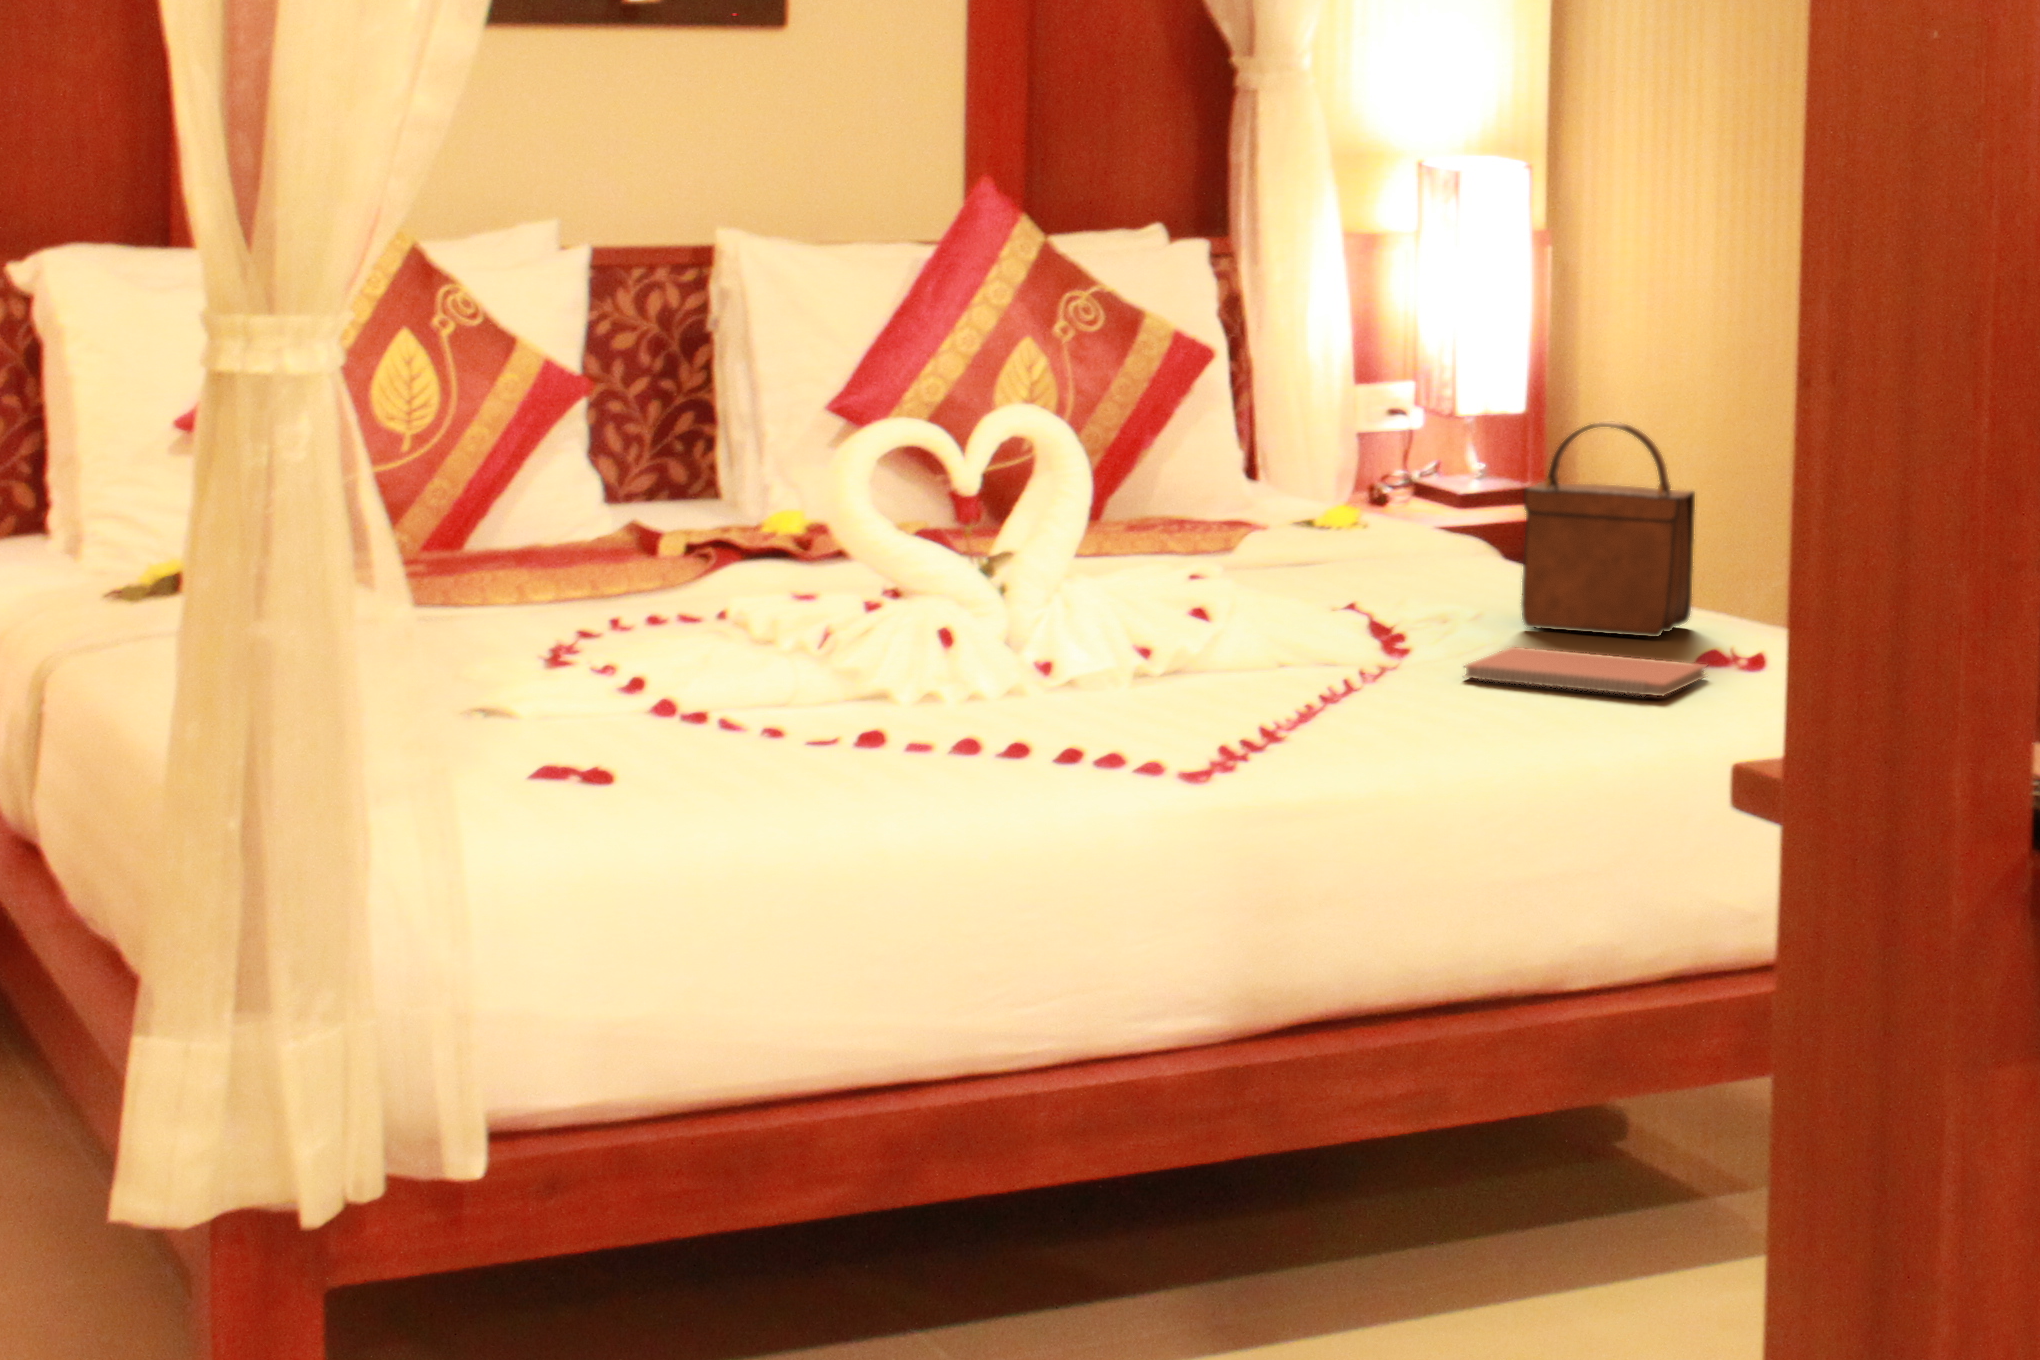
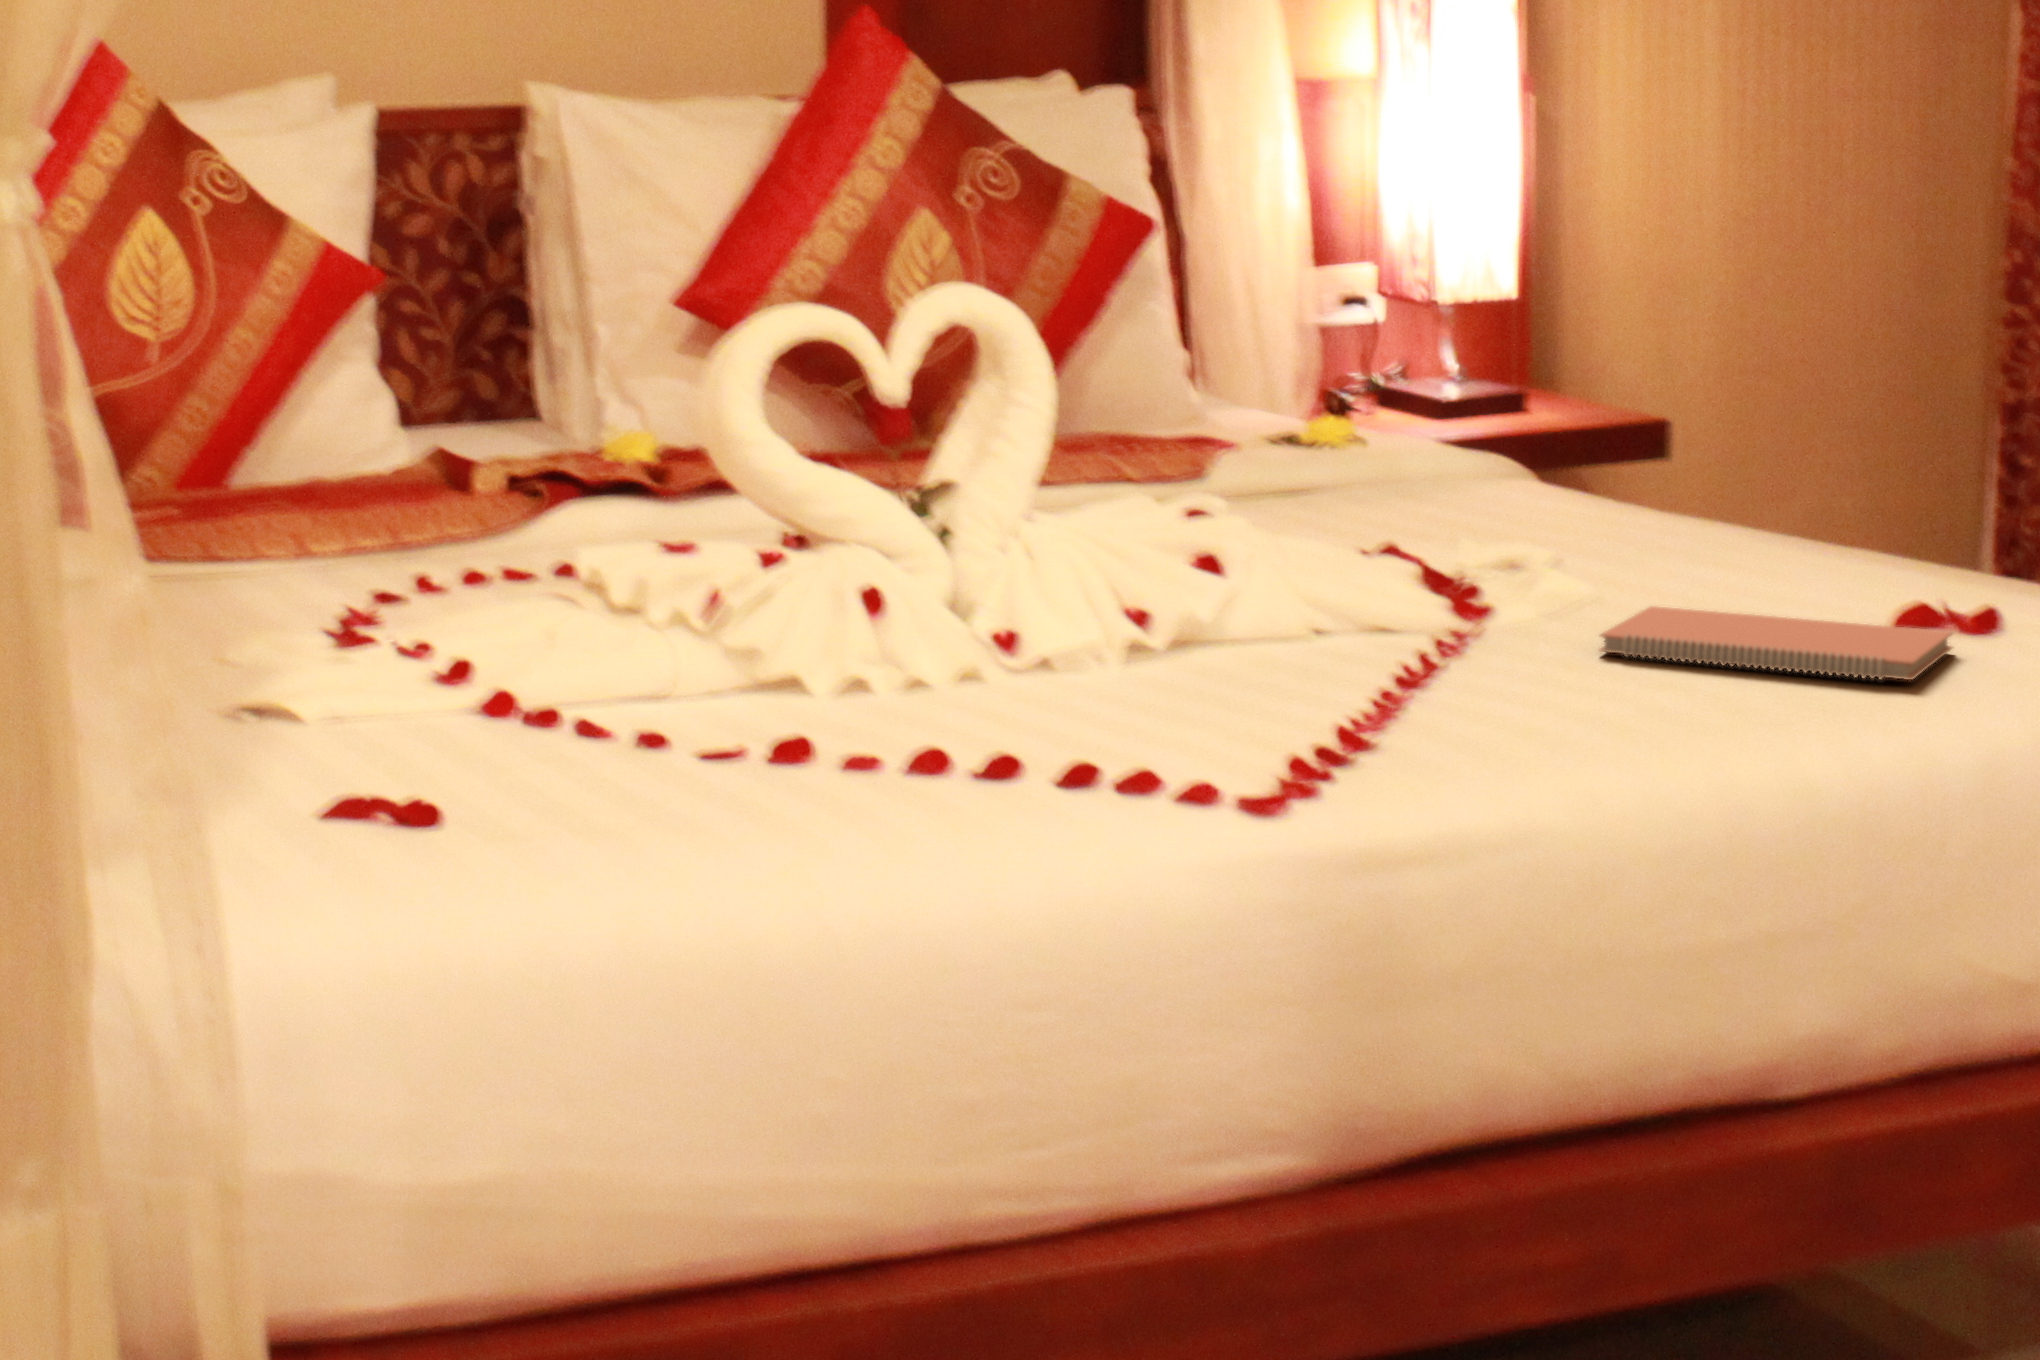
handbag: present [1521,422,1695,637] -> none [1636,288,1880,591]

